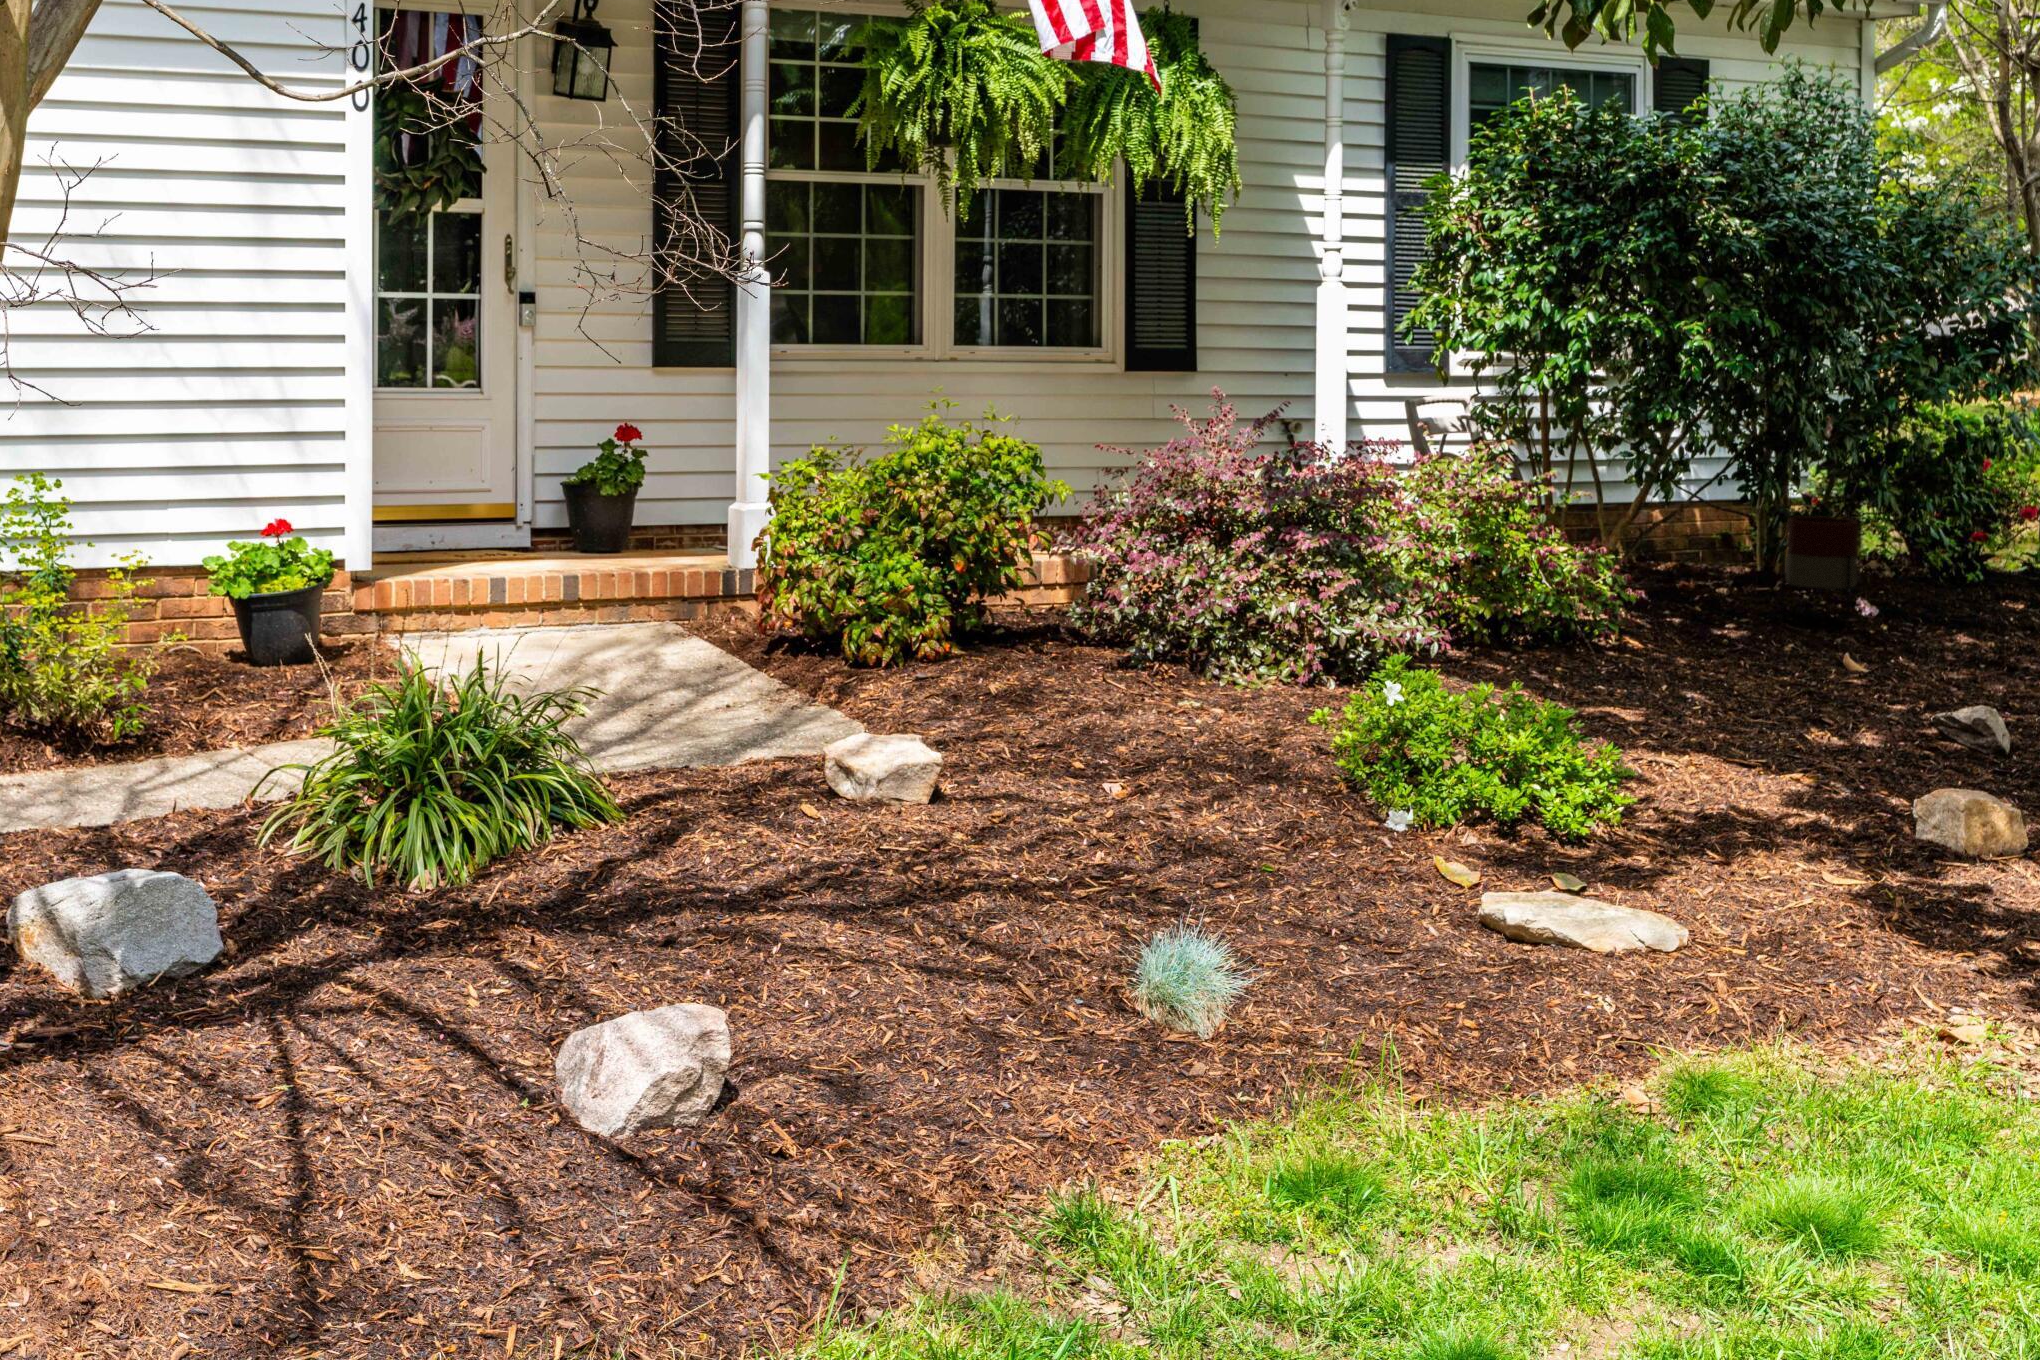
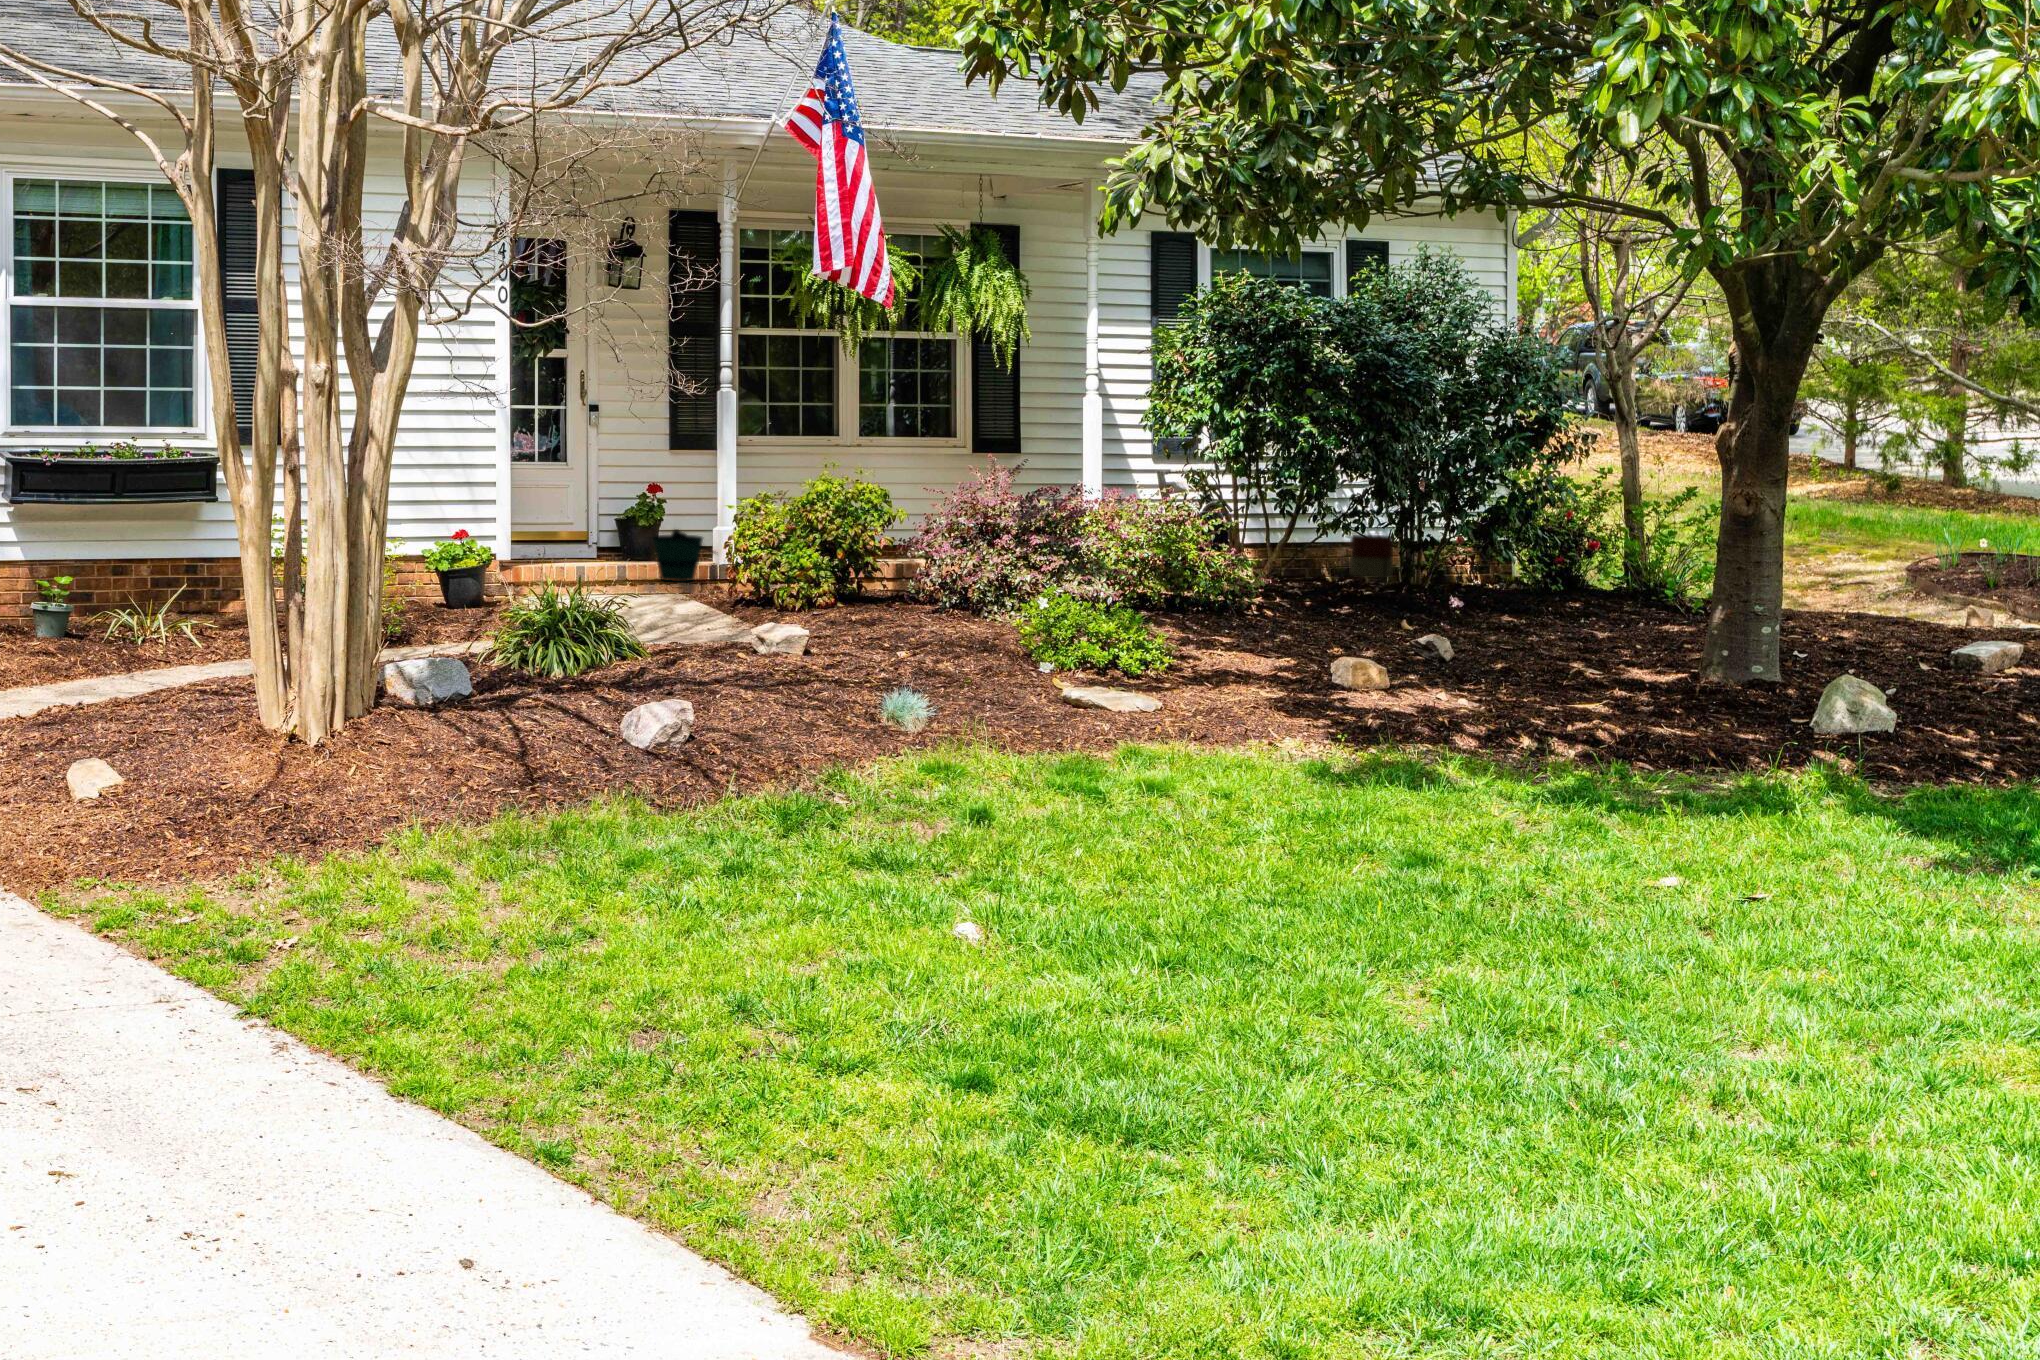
bucket: none [623,510,738,604] -> present [653,529,715,582]

